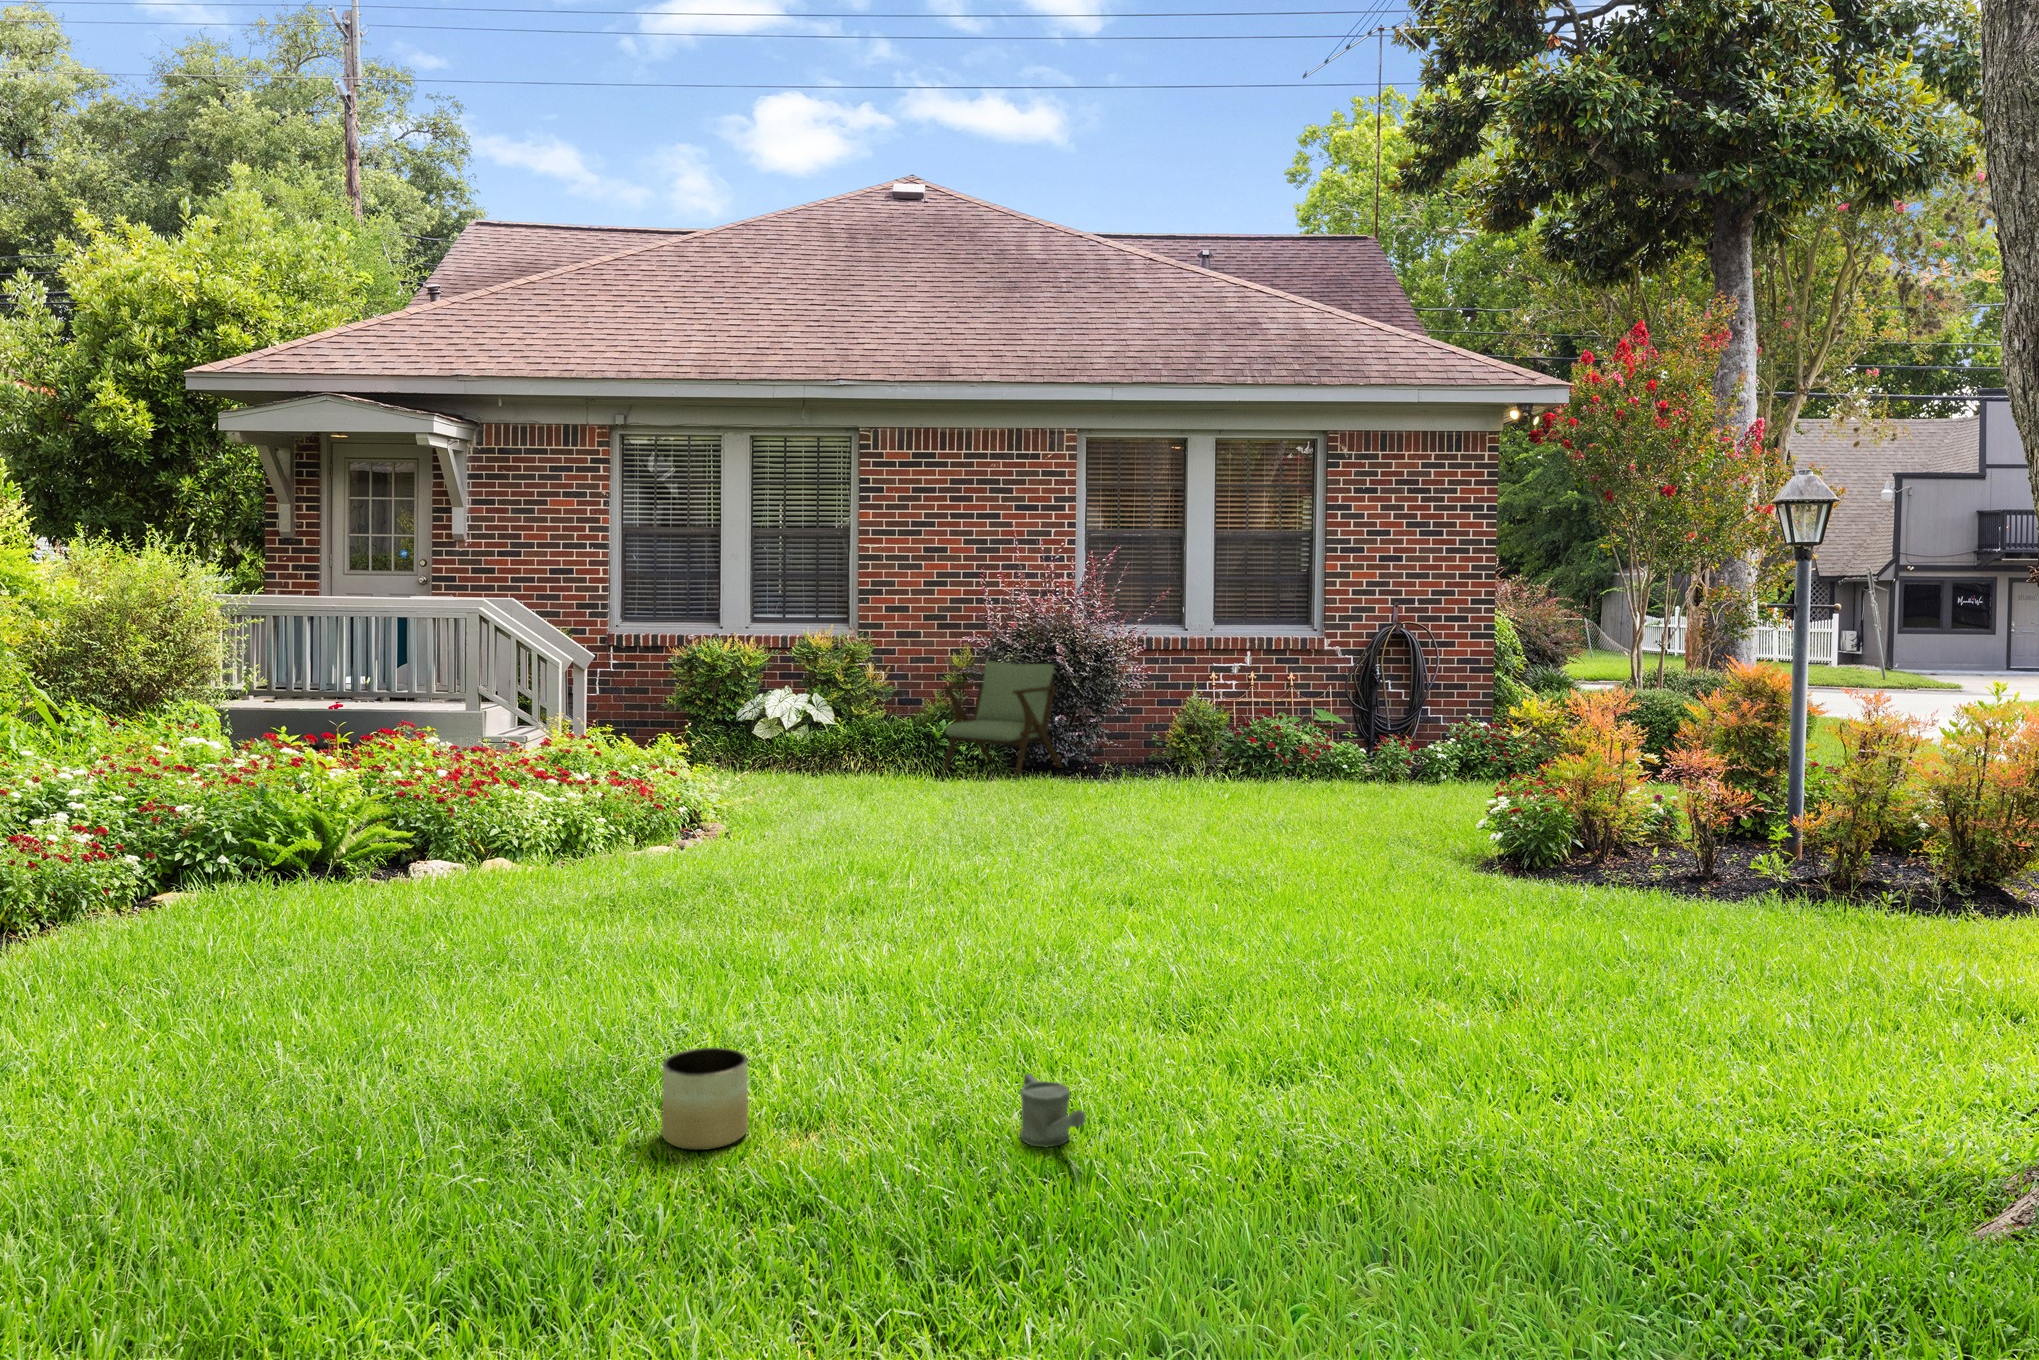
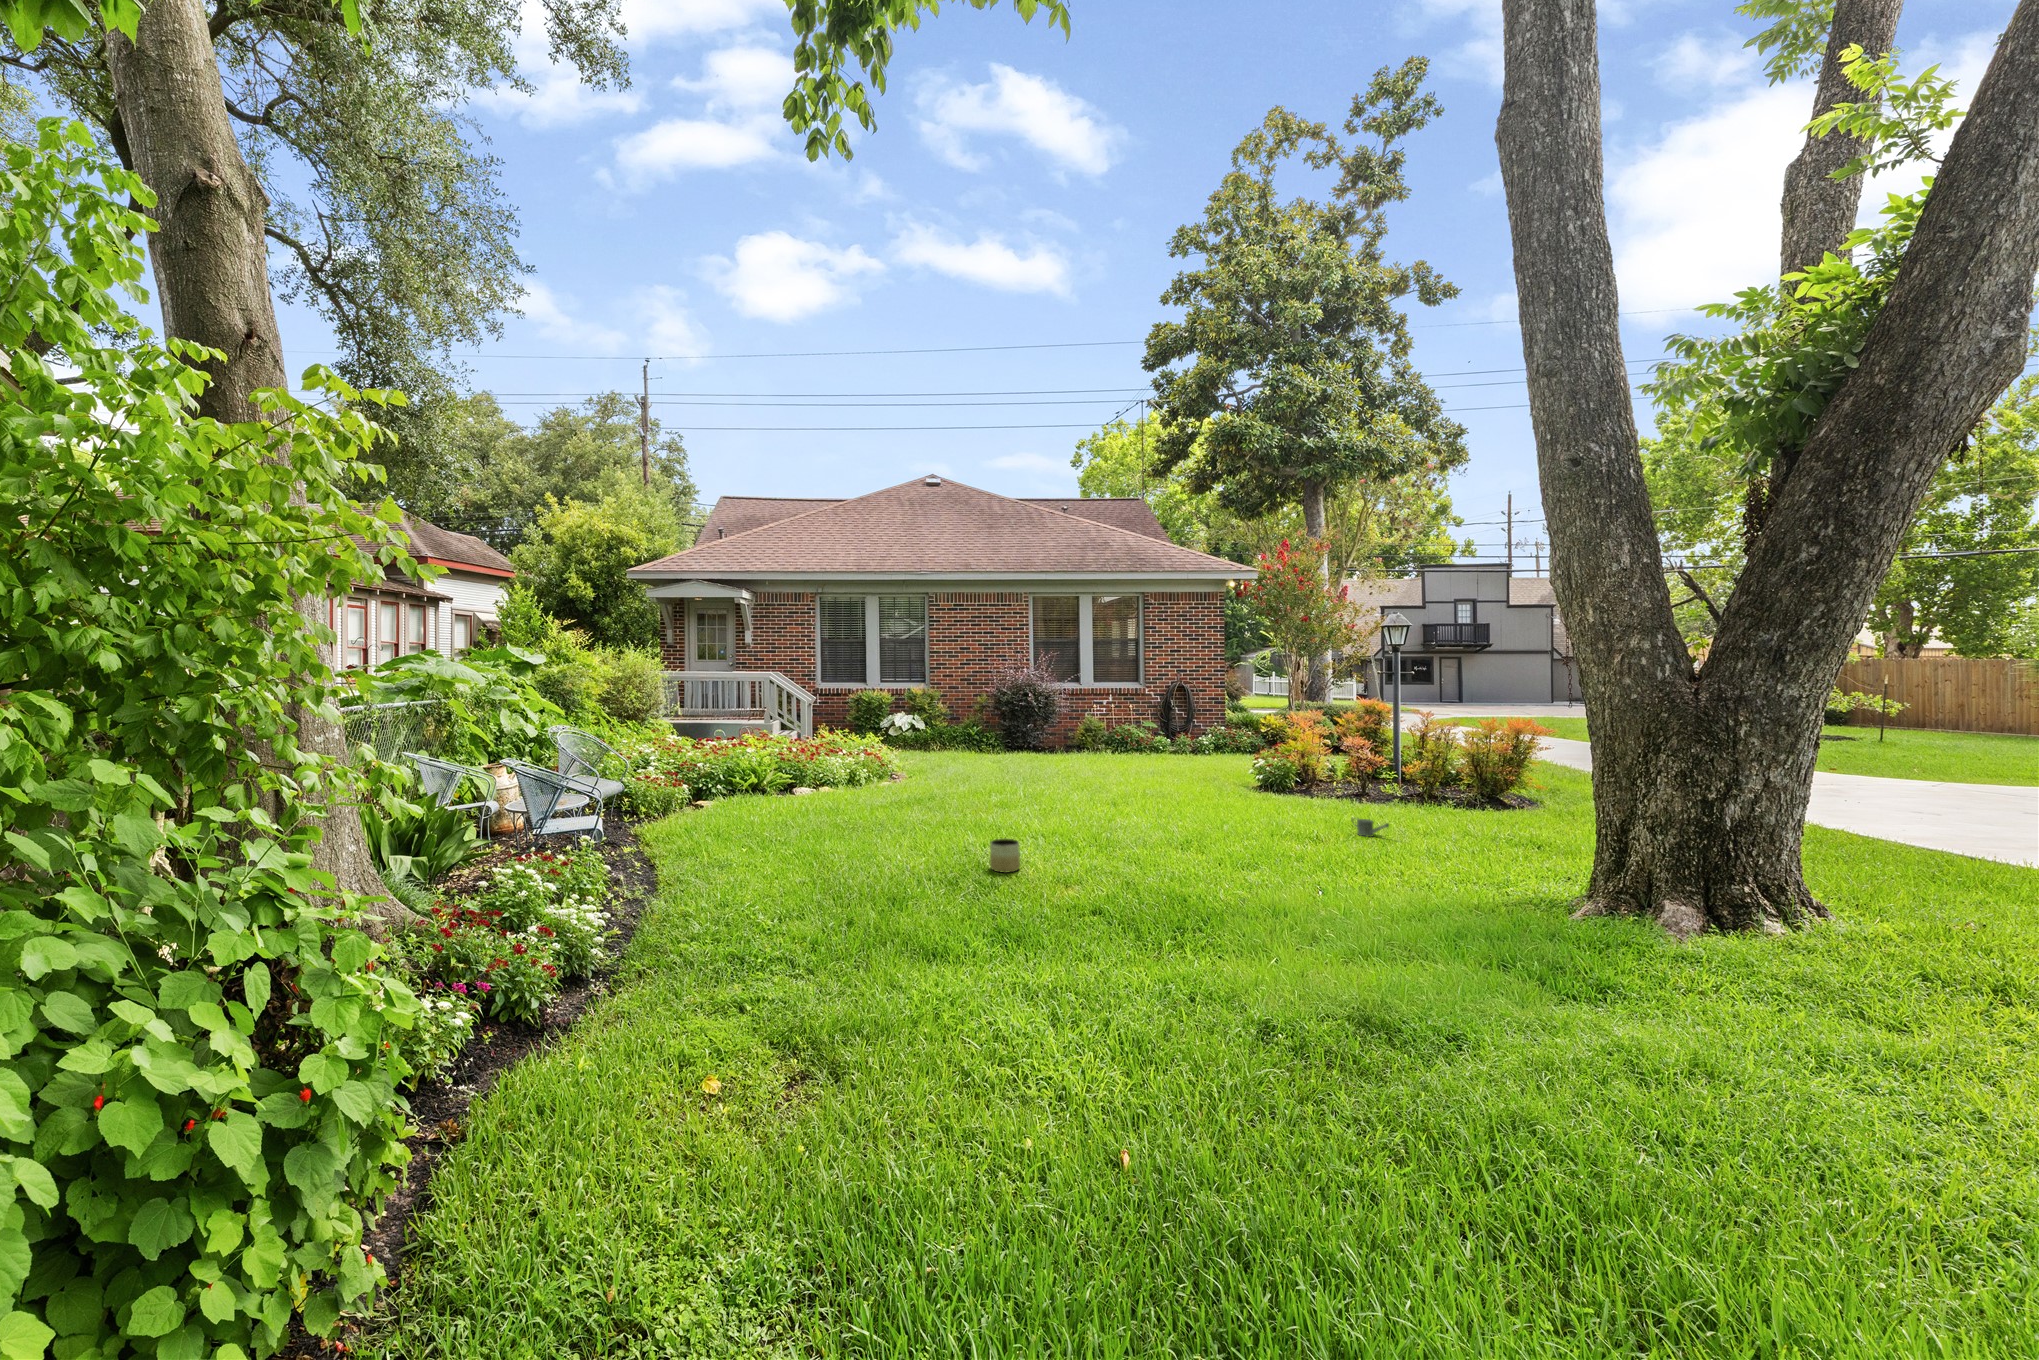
lounge chair: present [942,661,1062,777] -> none [979,698,1033,750]
watering can: present [1020,1074,1085,1147] -> present [1352,818,1389,837]

